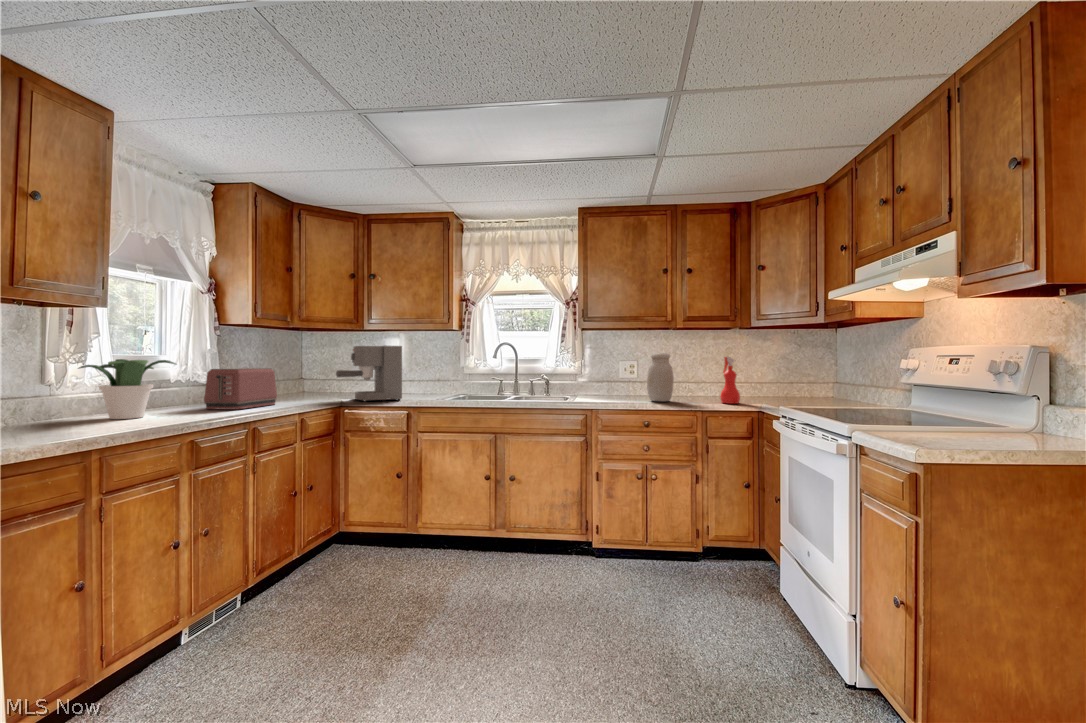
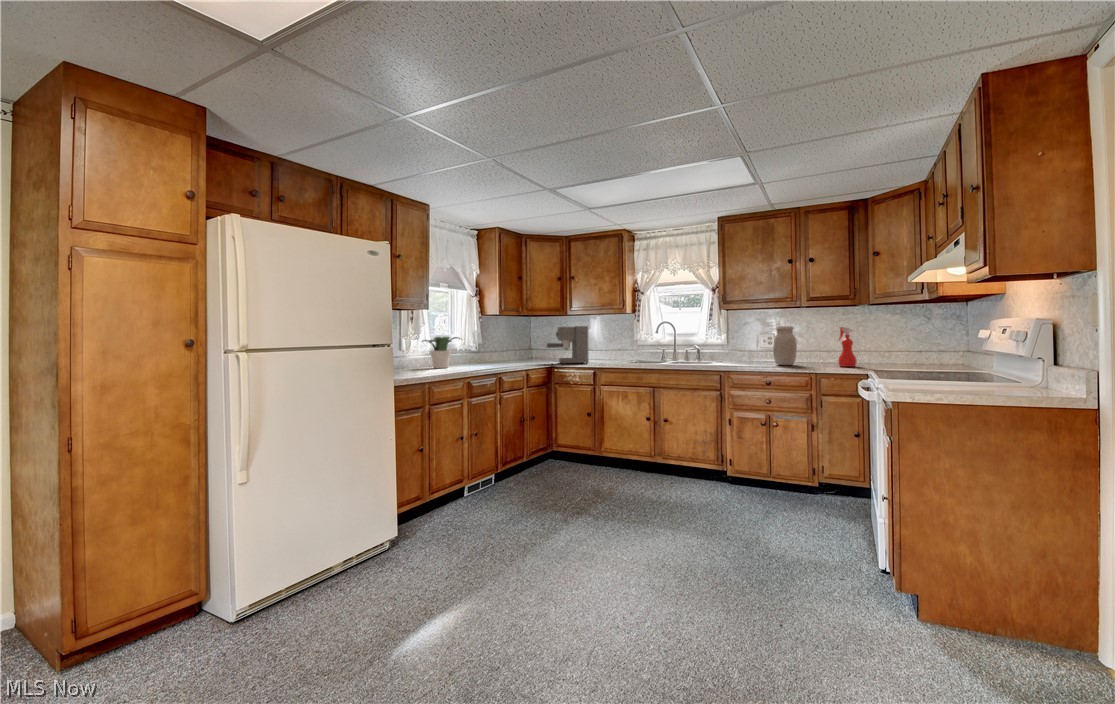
toaster: present [204,368,277,410] -> none [475,342,513,366]

